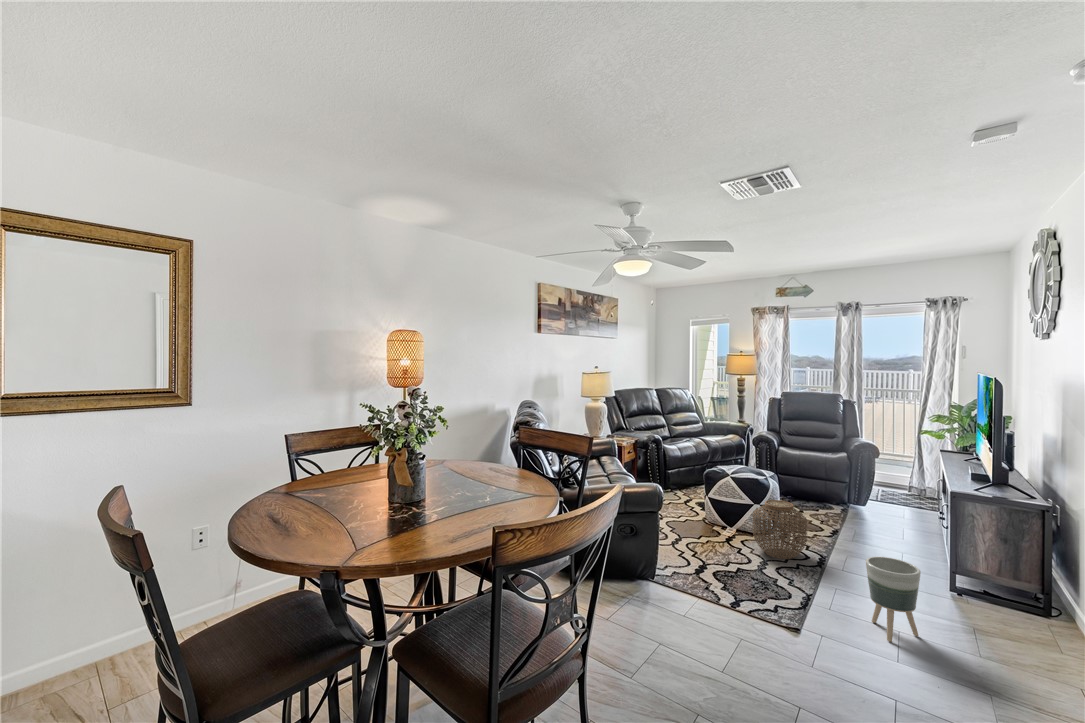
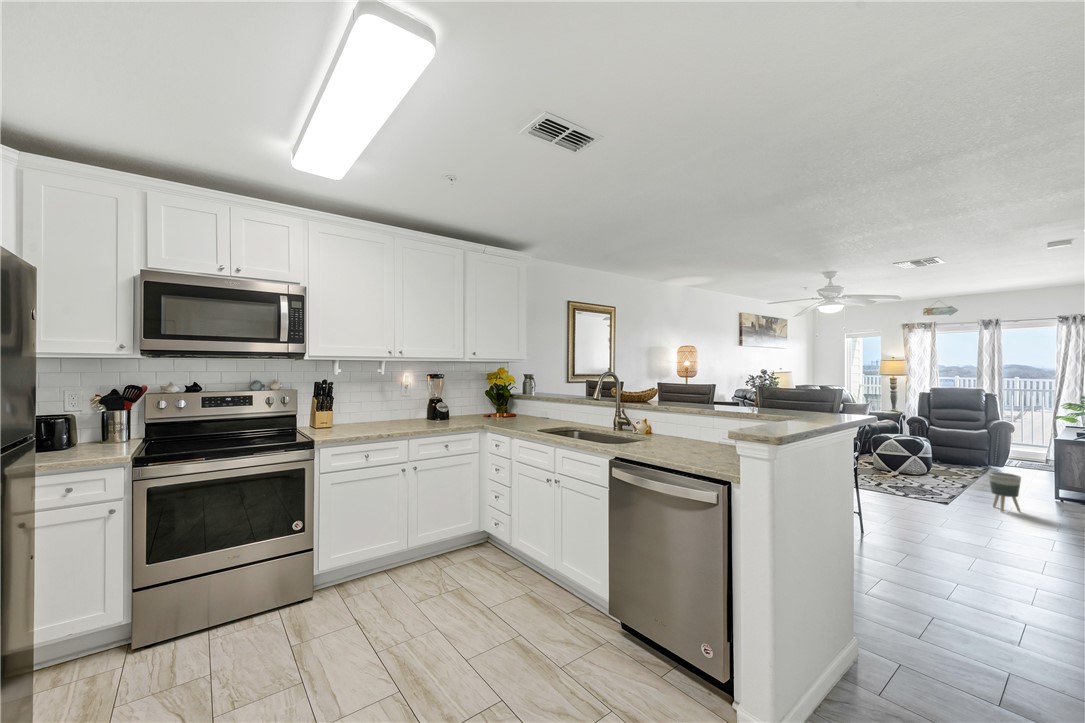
woven basket: present [753,500,807,559] -> none [914,451,953,485]

